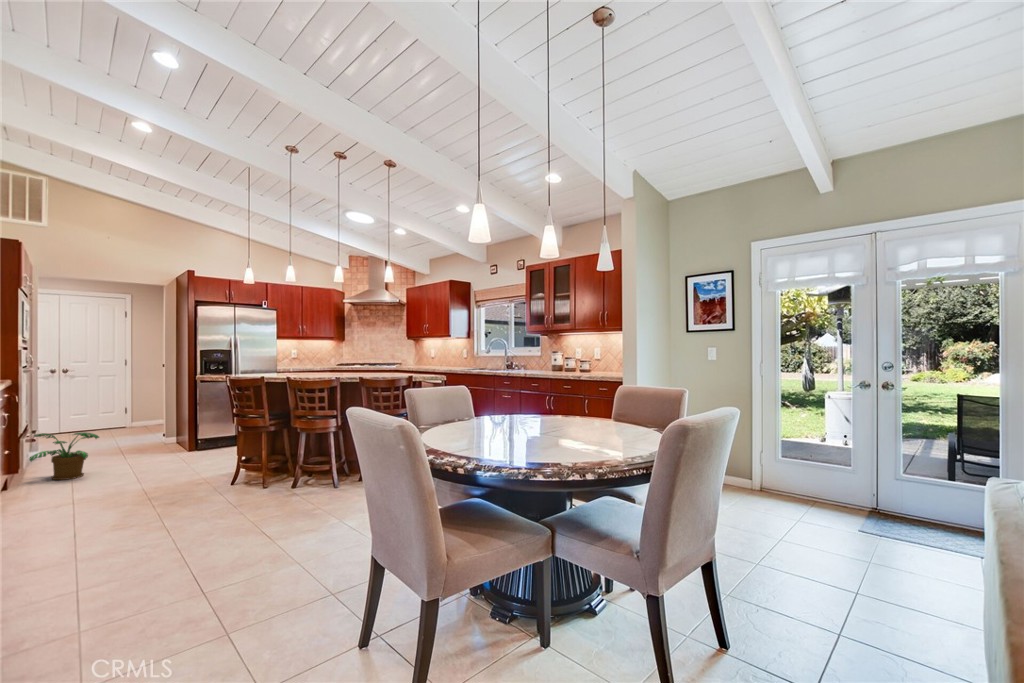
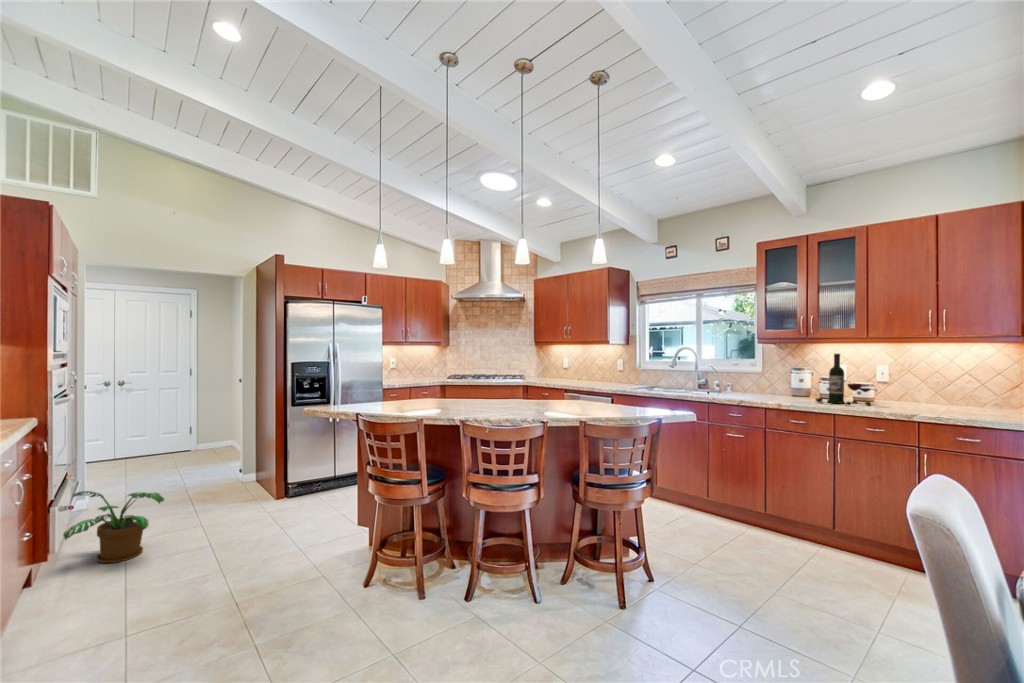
wine bottle: none [547,340,576,373] -> present [815,354,871,406]

